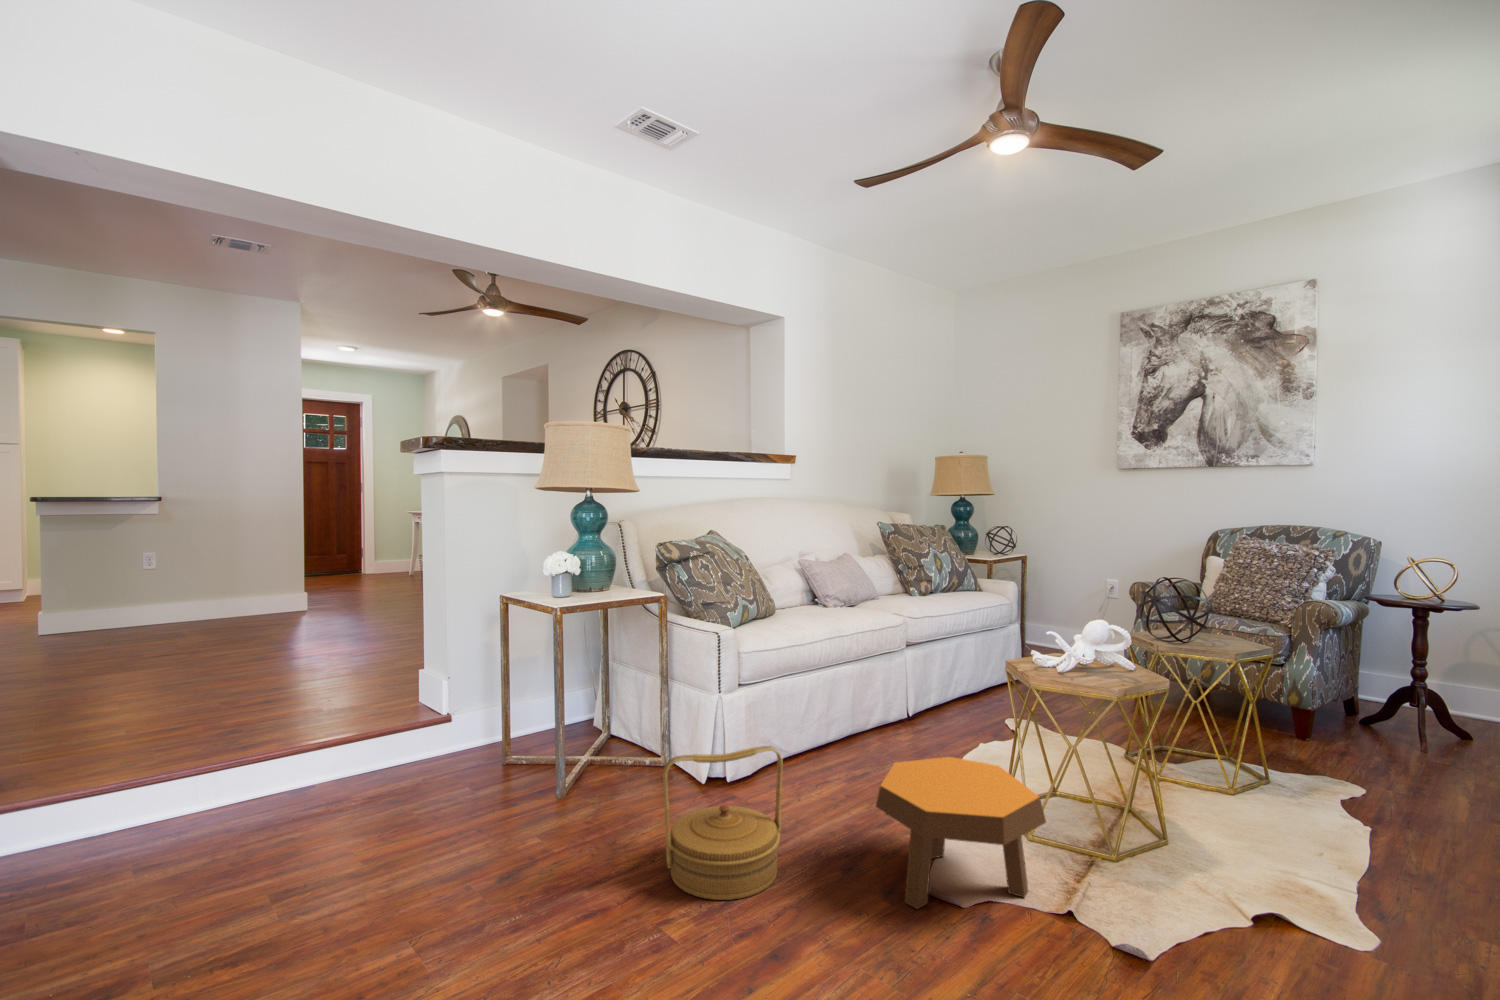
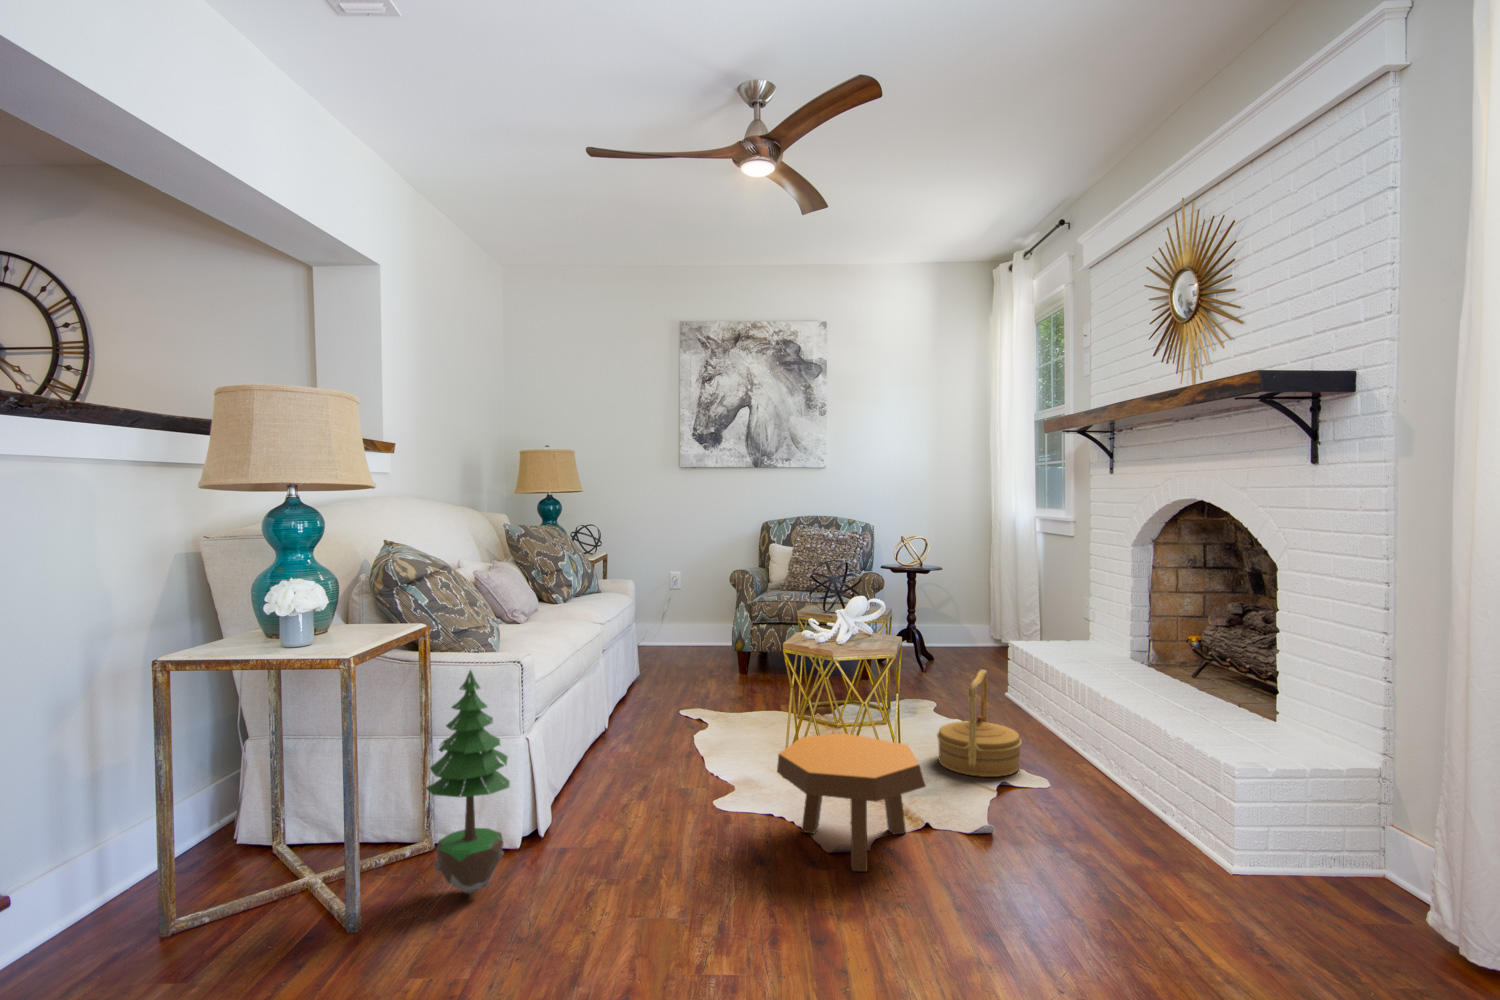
potted tree: none [613,628,674,796] -> present [426,670,510,894]
basket: present [663,746,783,900] -> present [937,670,1022,777]

